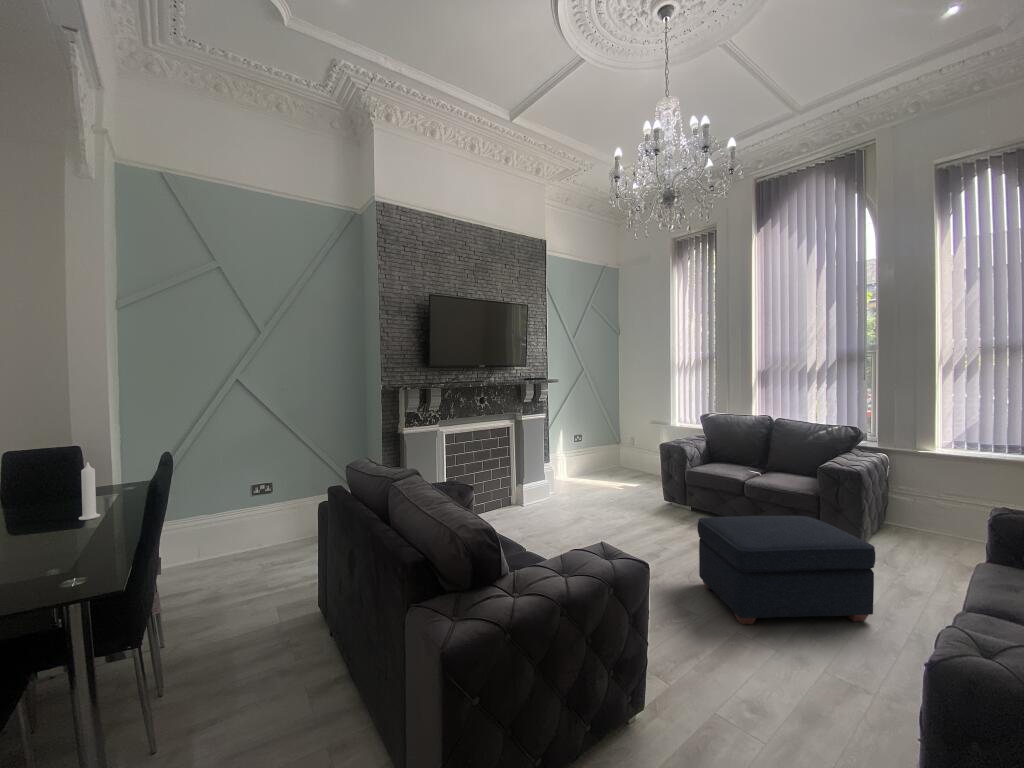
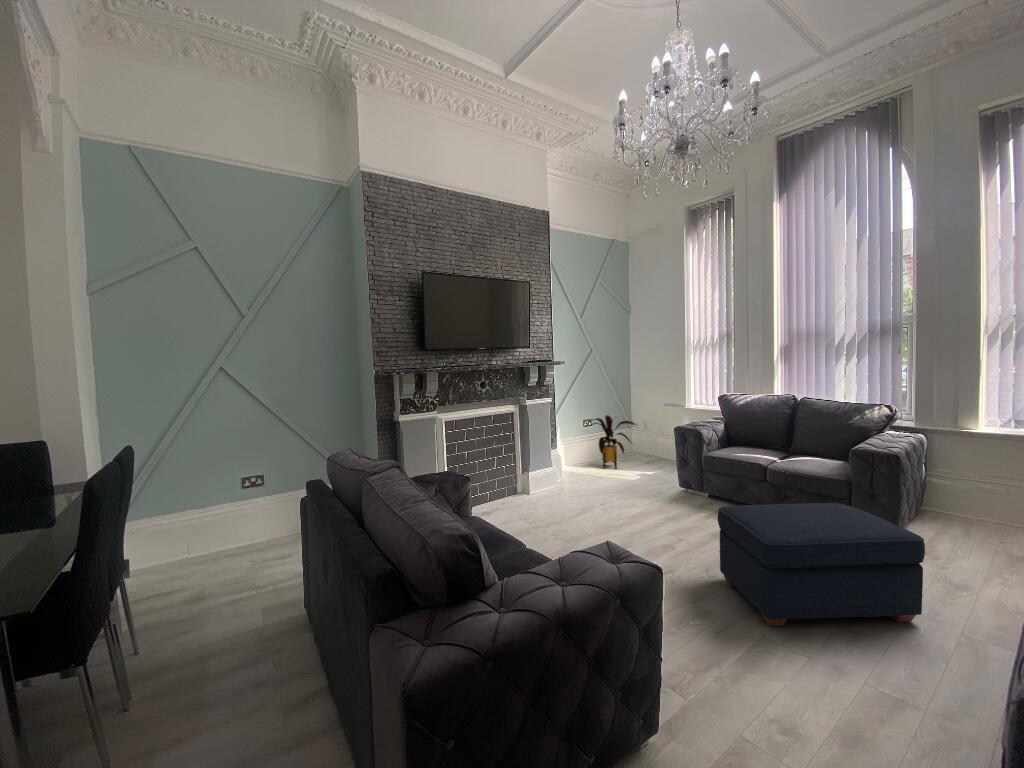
house plant: none [577,432,627,483] -> present [591,415,636,469]
candle: present [79,462,100,520] -> none [25,458,50,522]

